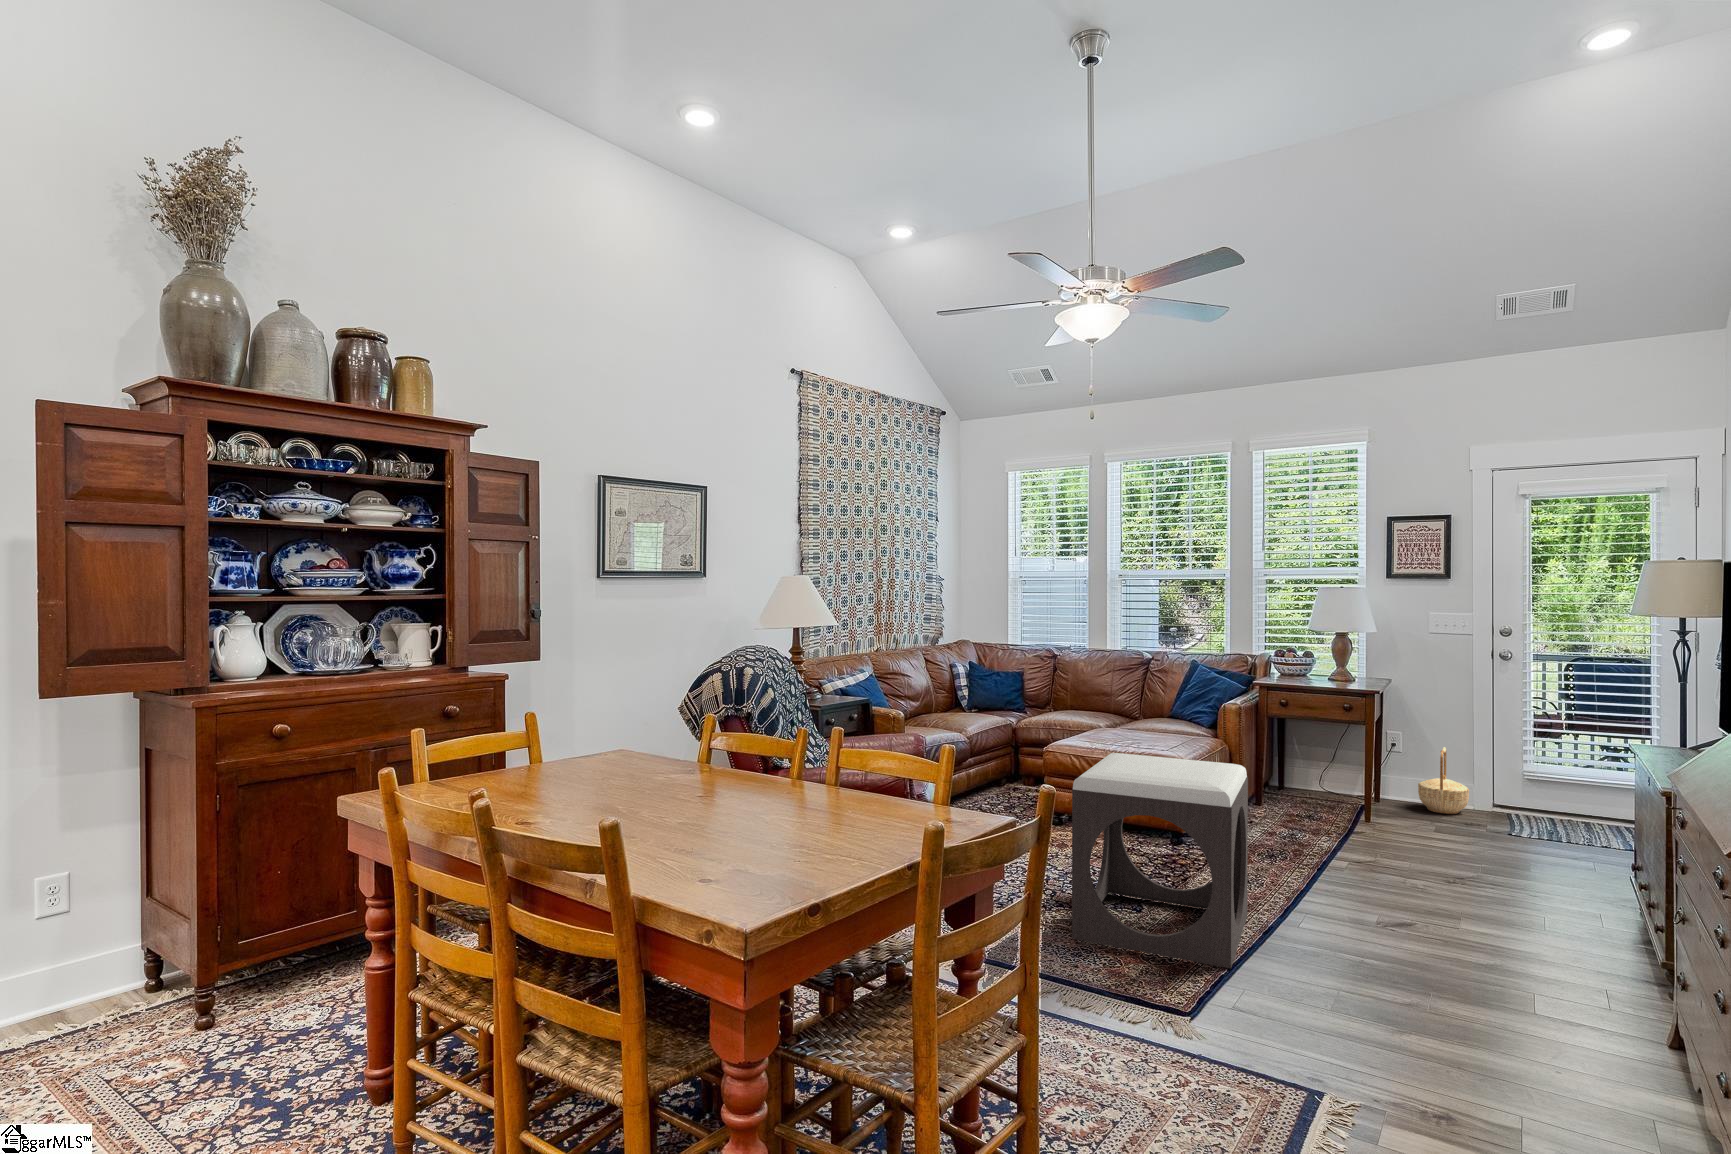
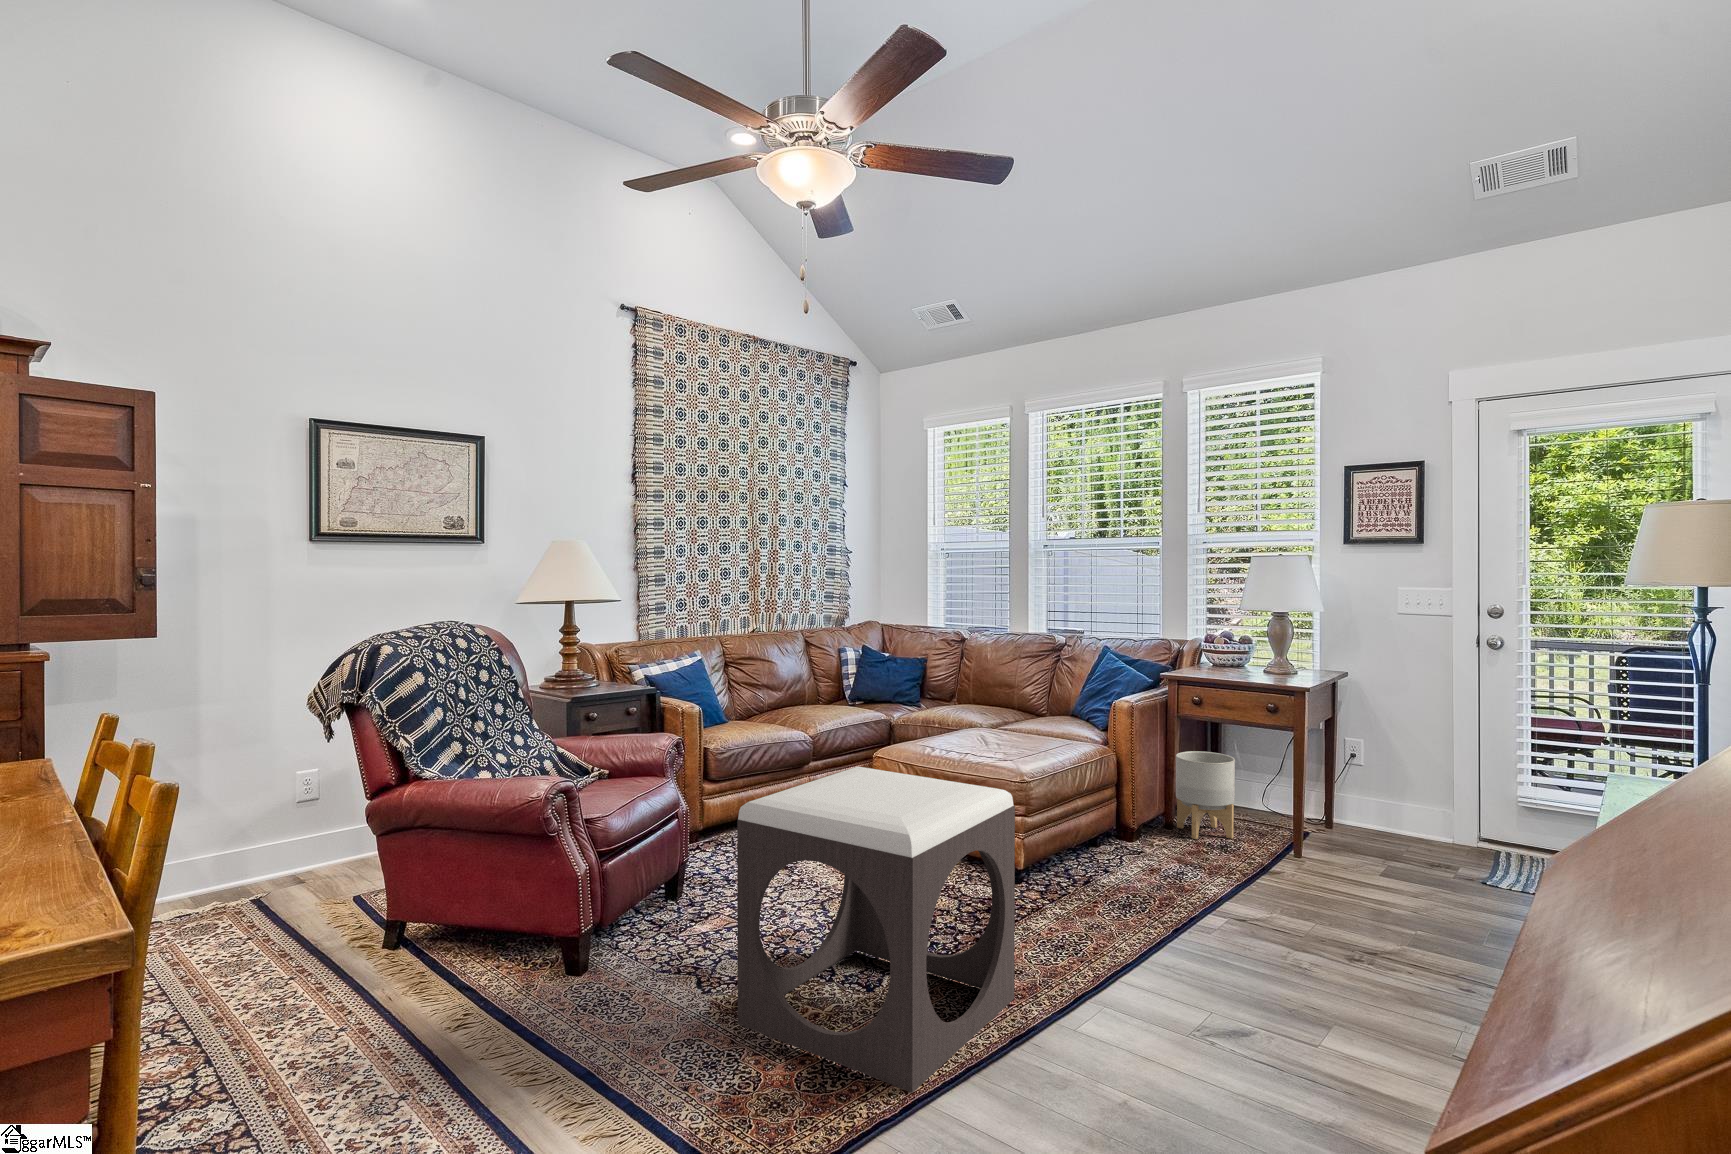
planter: none [1266,743,1314,812] -> present [1176,751,1235,839]
basket: present [1418,747,1469,814] -> none [1376,762,1441,850]

